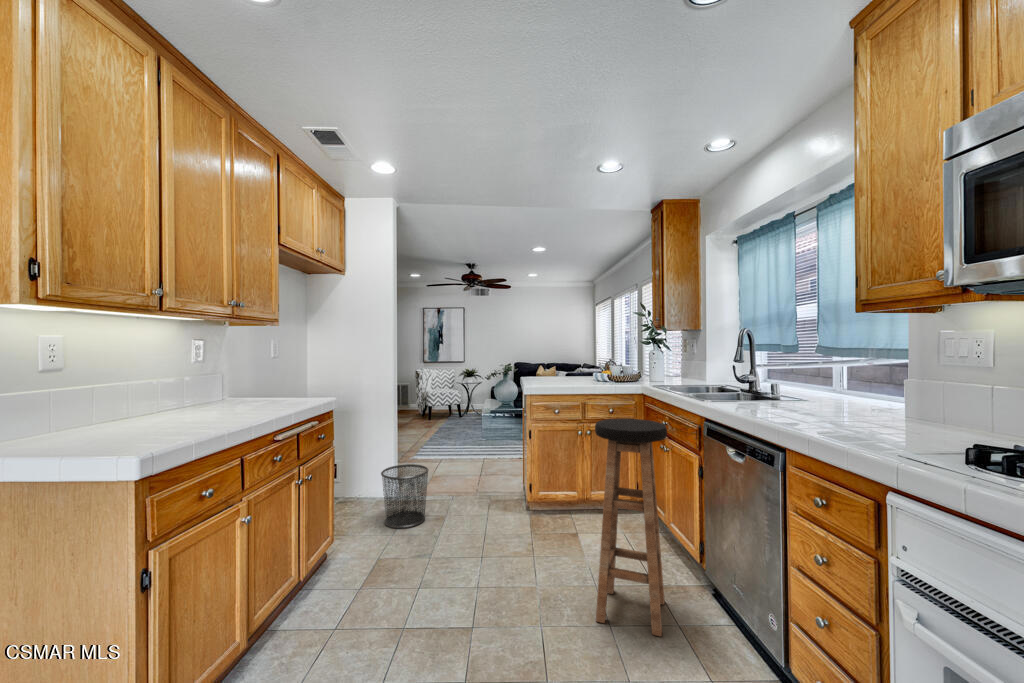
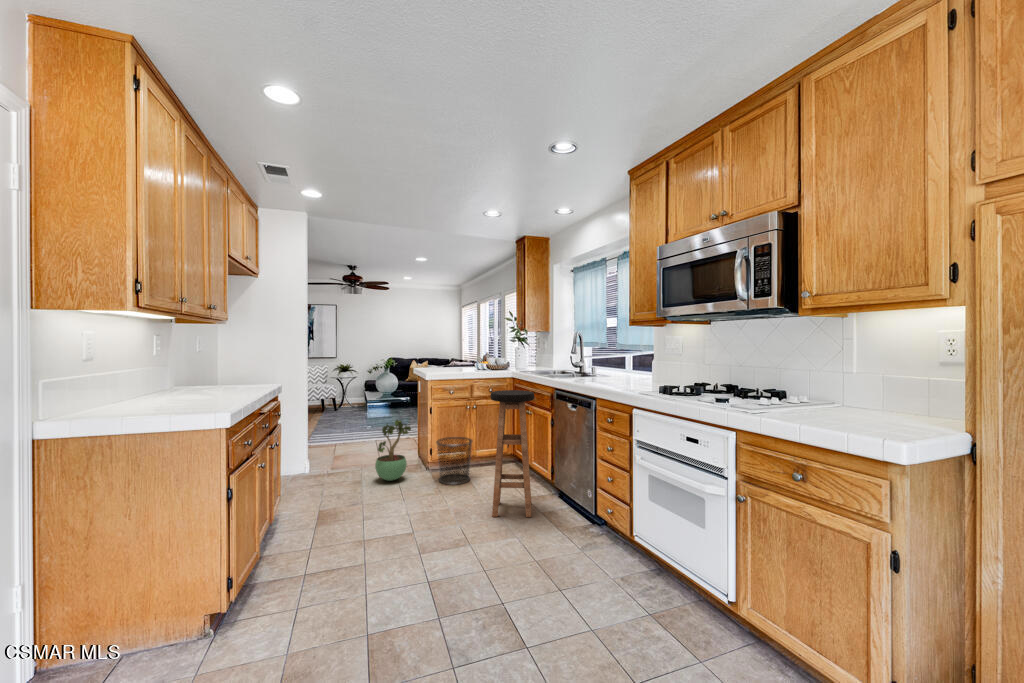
potted plant: none [459,444,505,523] -> present [375,420,411,481]
waste bin: present [381,464,429,528] -> present [436,437,472,485]

